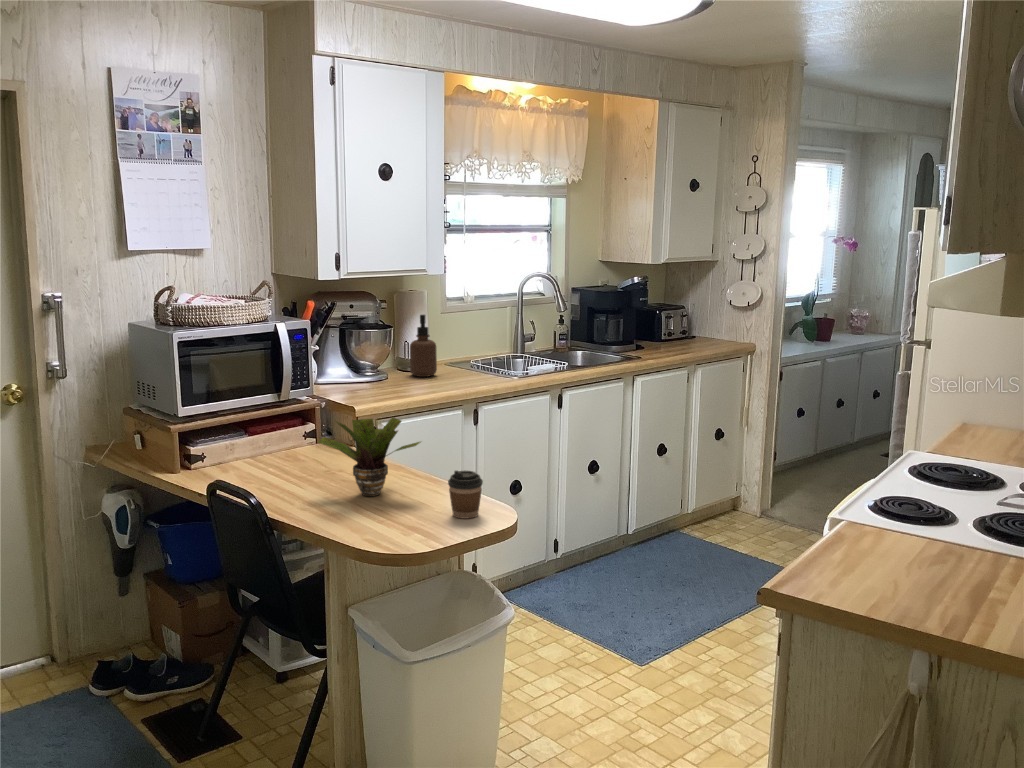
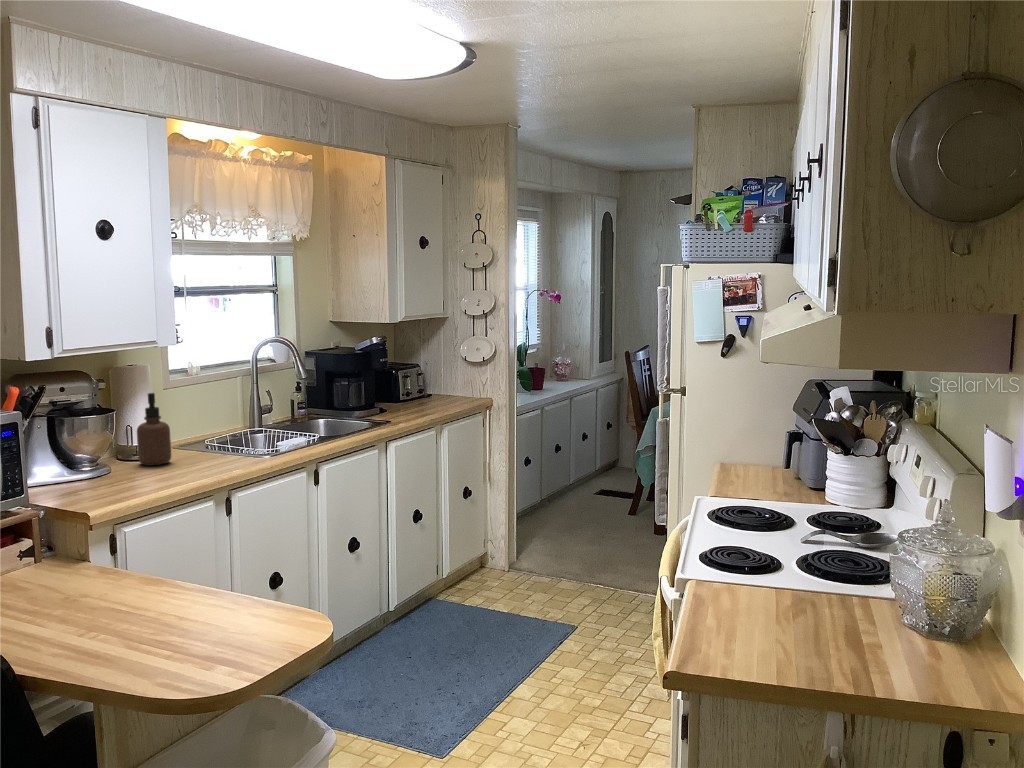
potted plant: present [318,417,421,497] -> none [66,525,204,627]
coffee cup: present [448,471,483,519] -> none [249,580,292,639]

